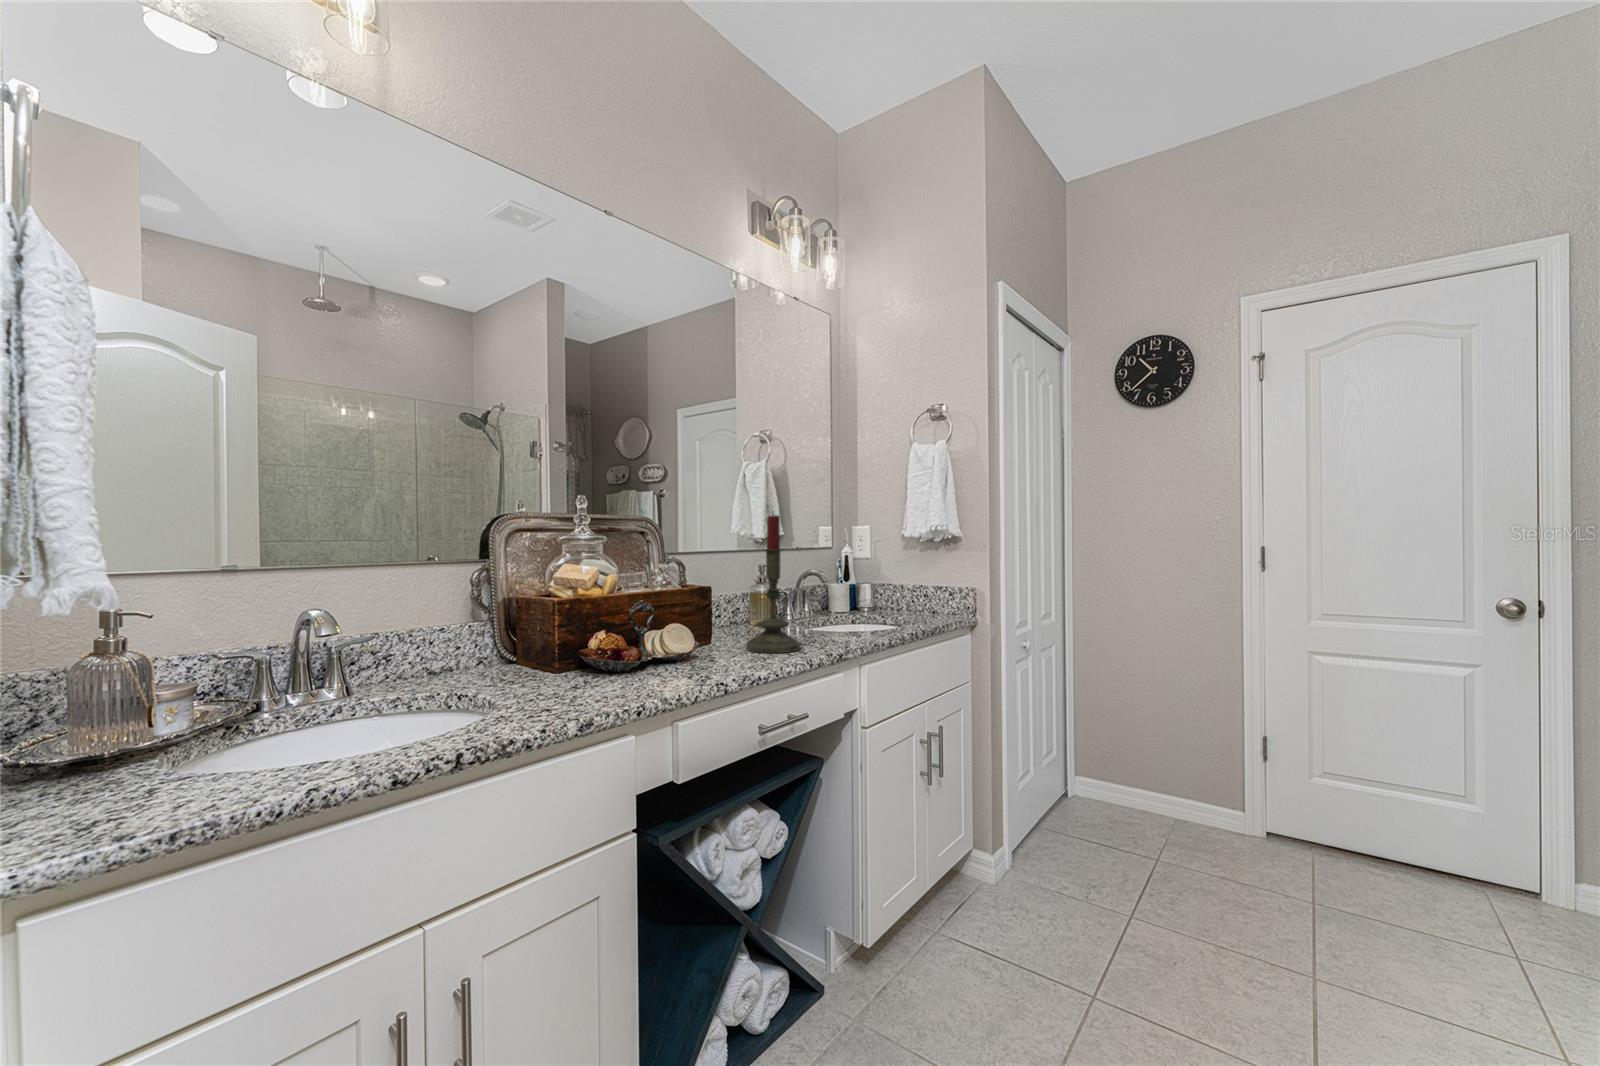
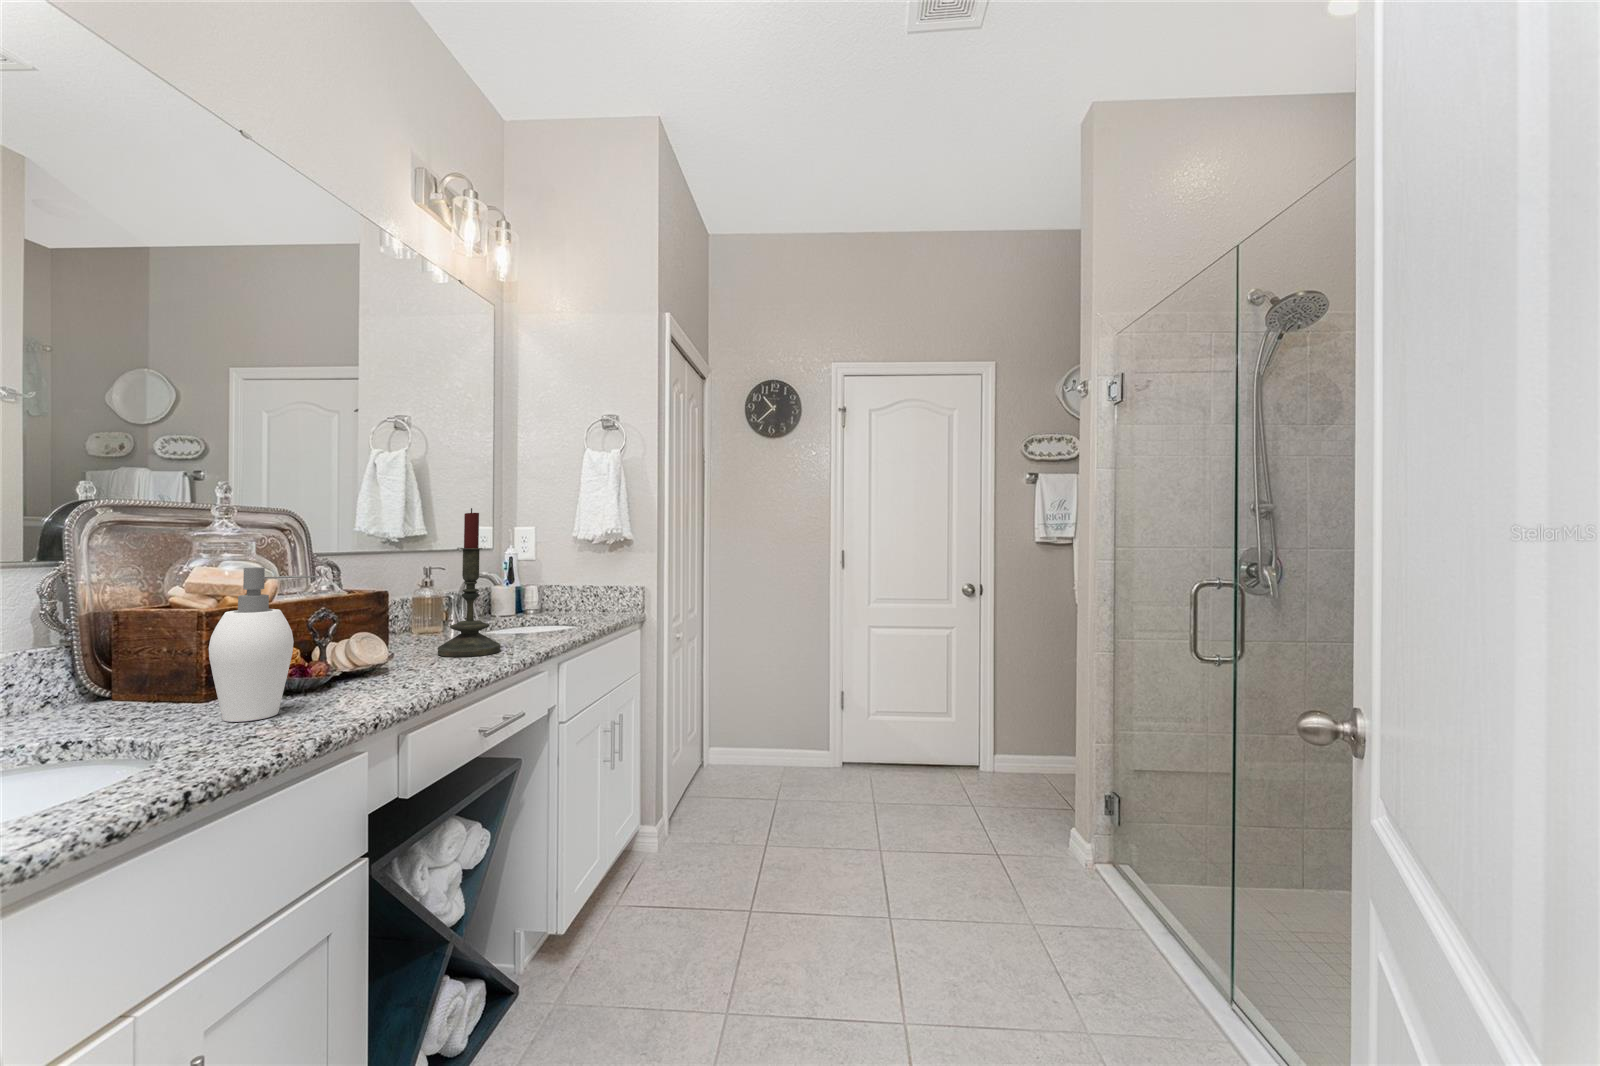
soap dispenser: none [532,570,607,697] -> present [209,567,319,722]

